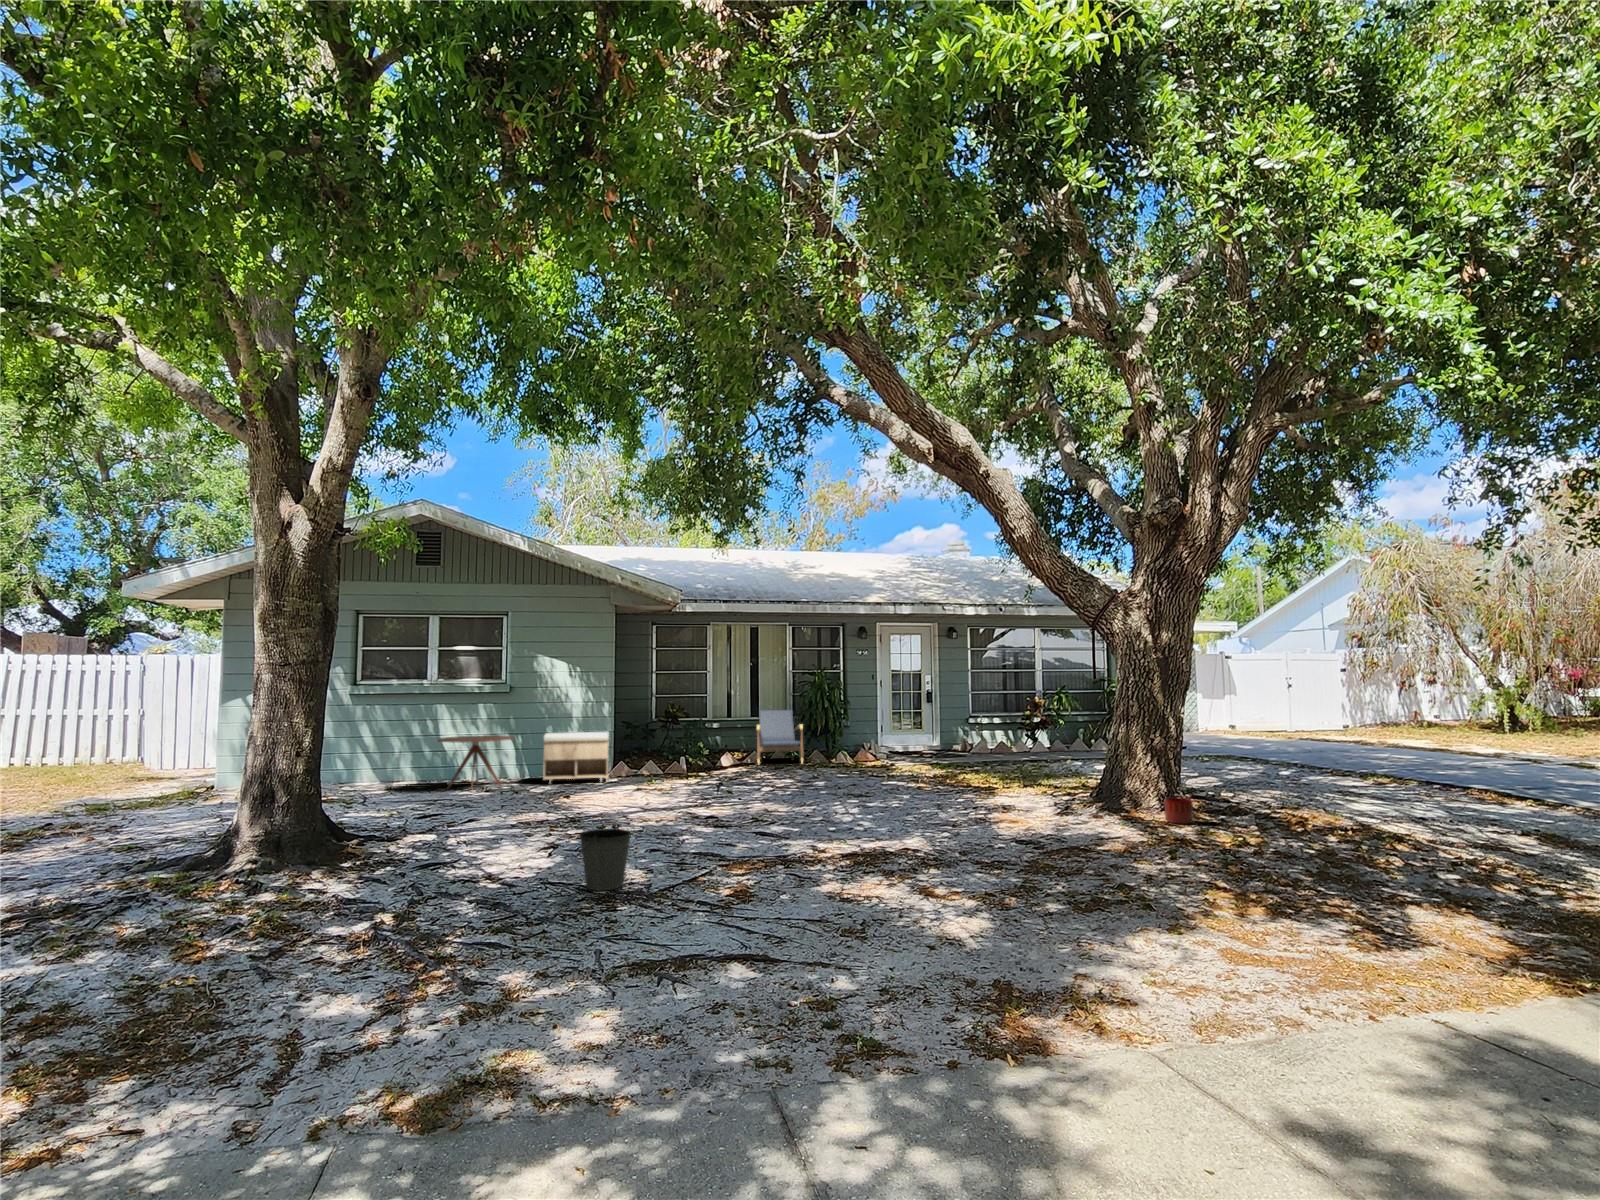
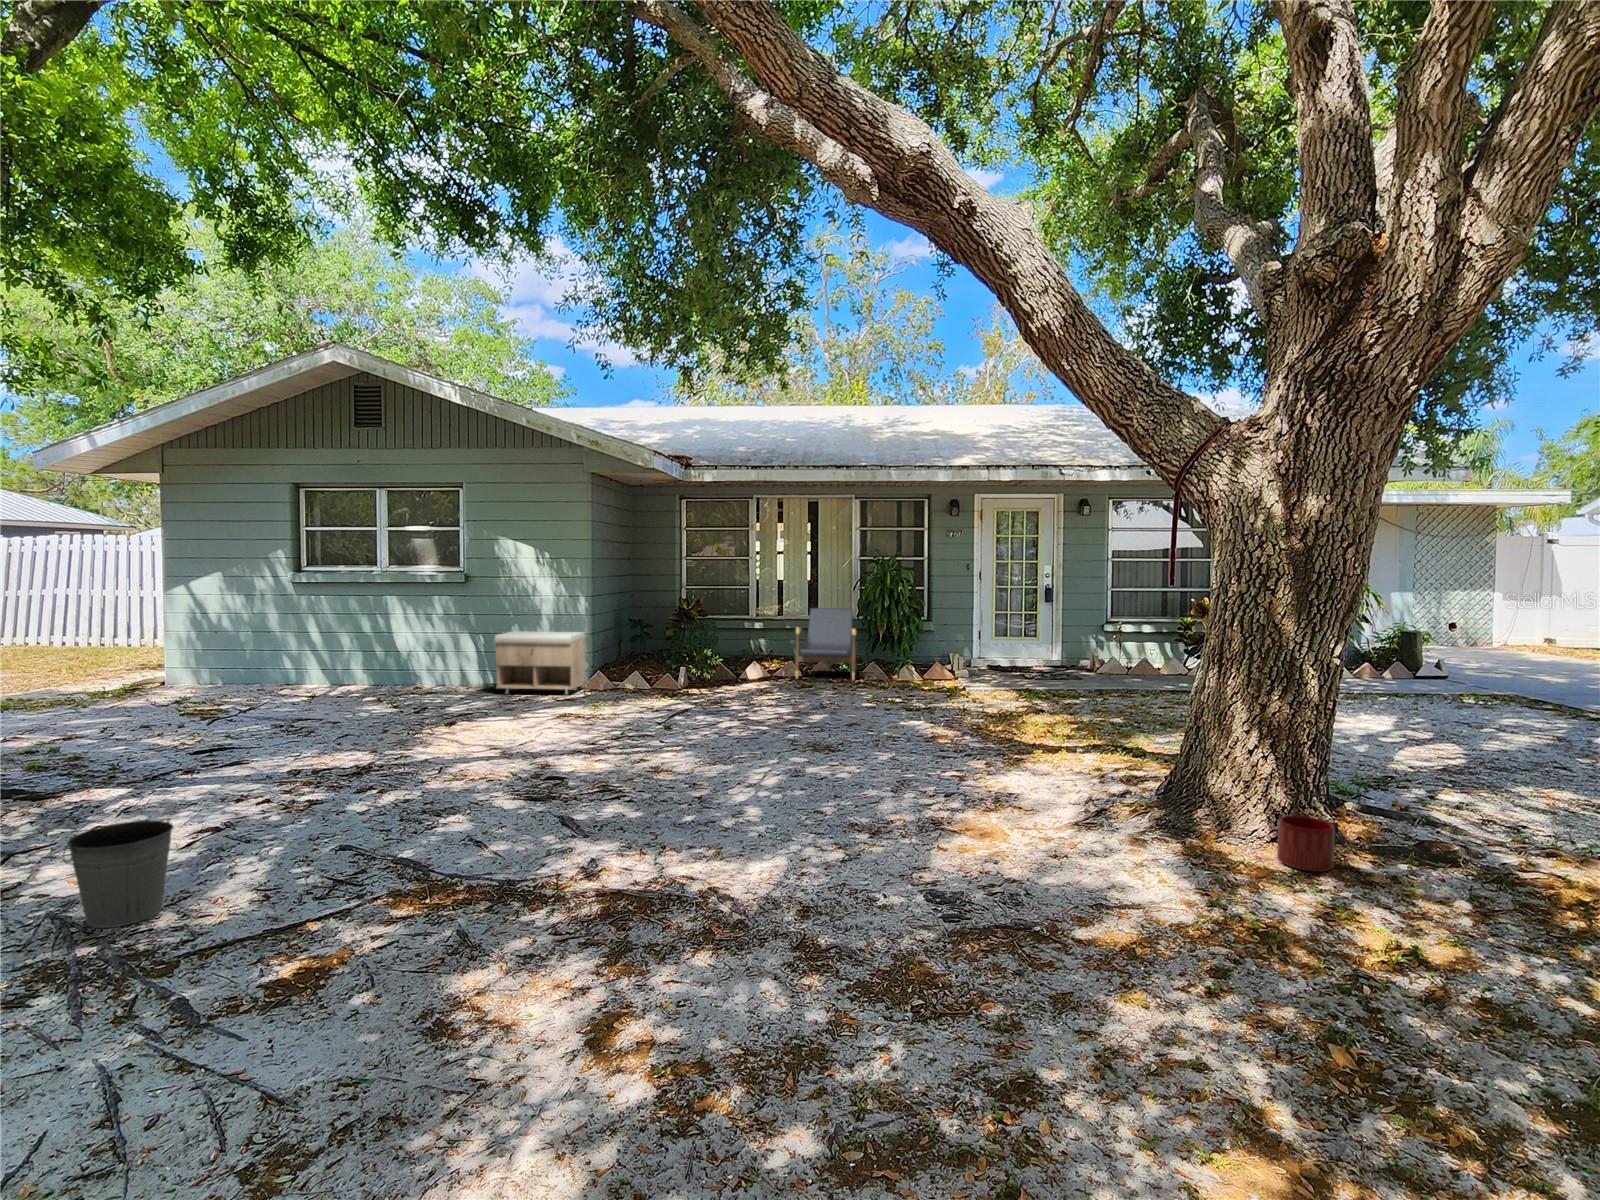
round table: present [437,735,514,789] -> none [370,632,466,699]

